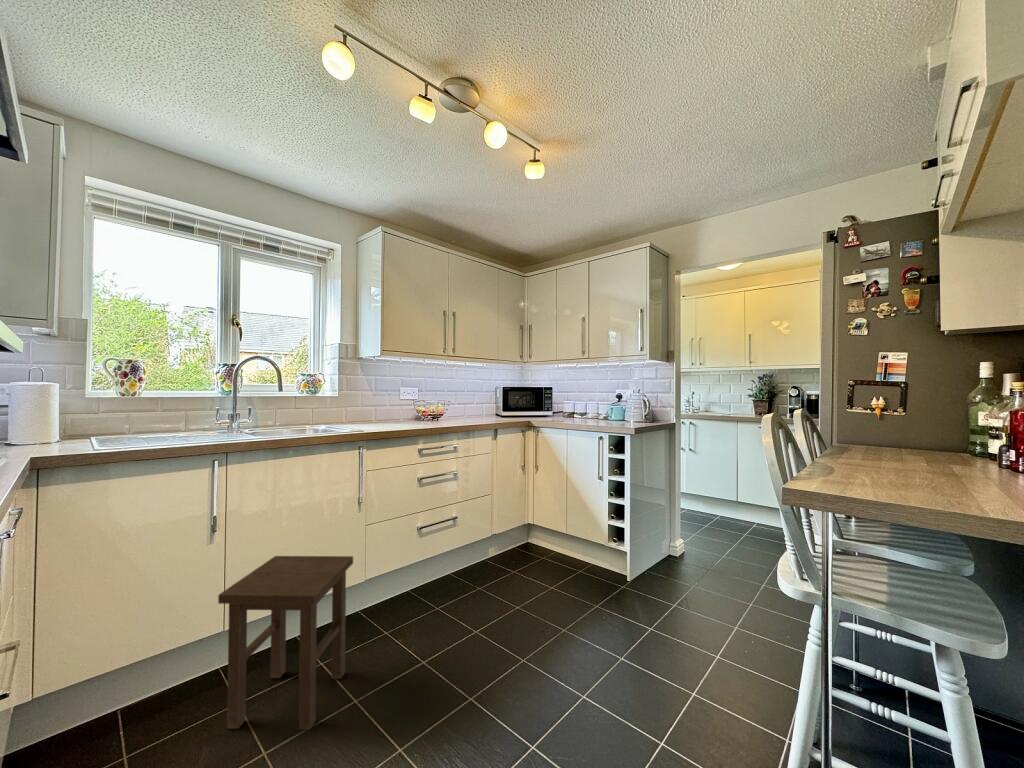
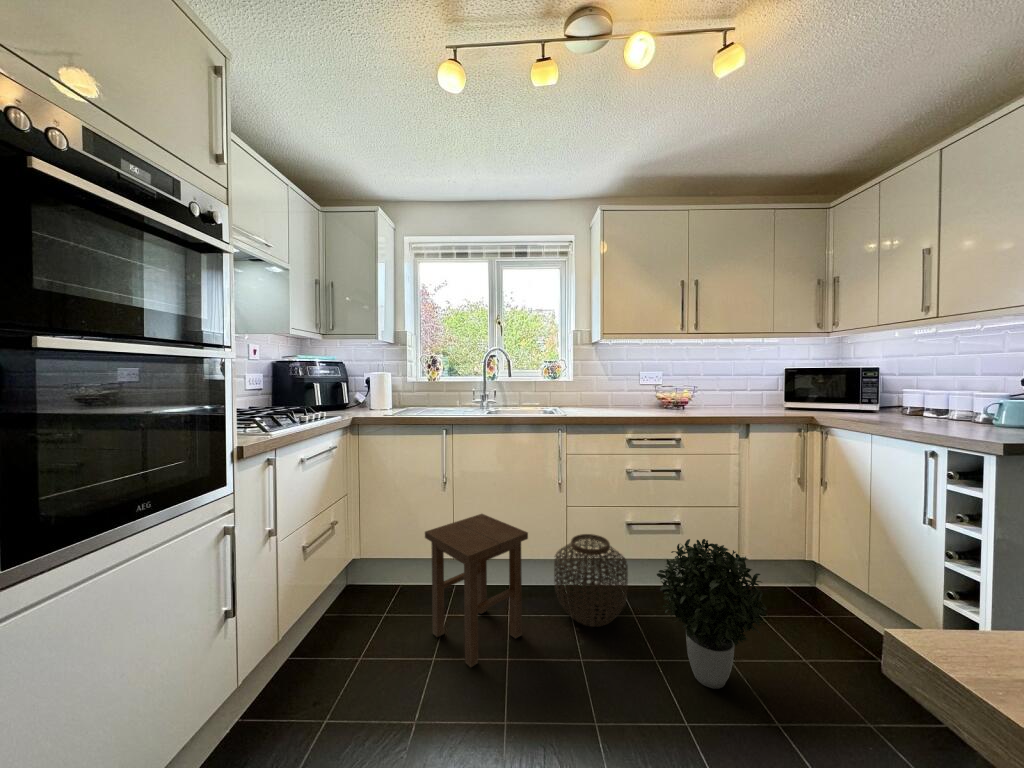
potted plant: none [472,518,547,631] -> present [657,539,767,689]
woven basket: none [361,545,435,635] -> present [554,534,628,627]

